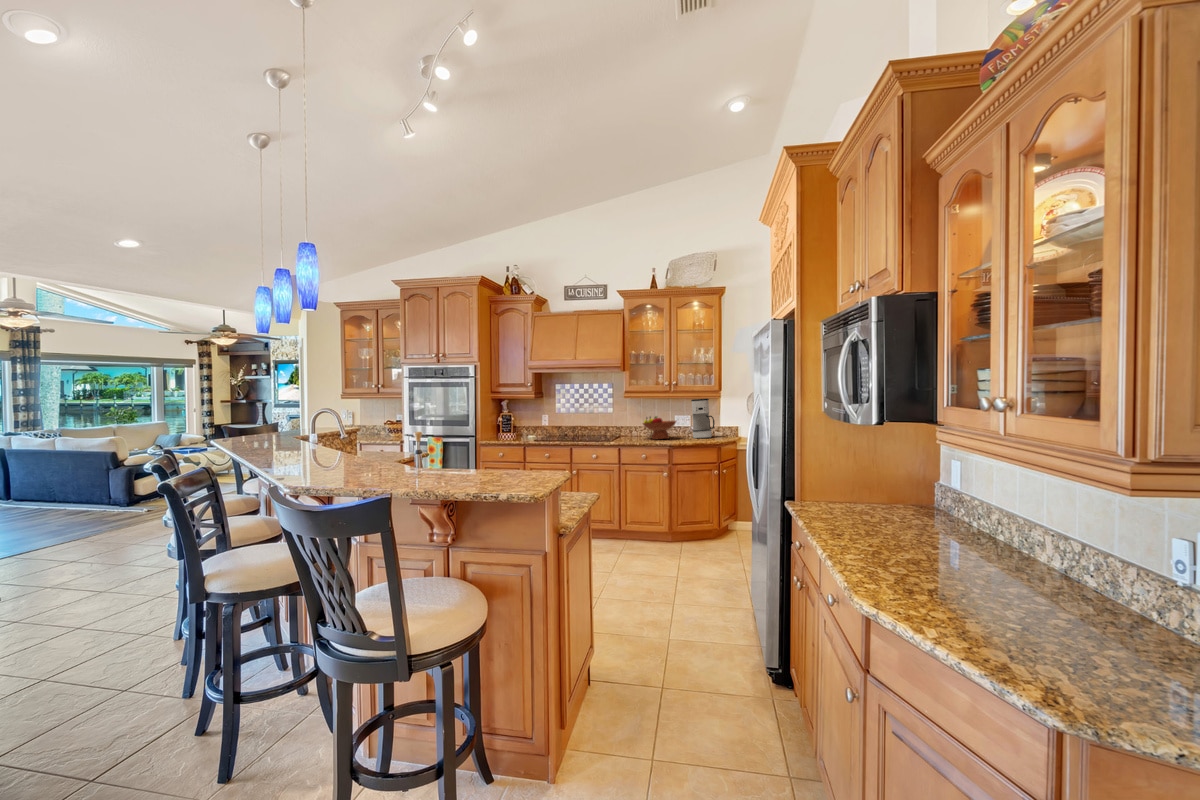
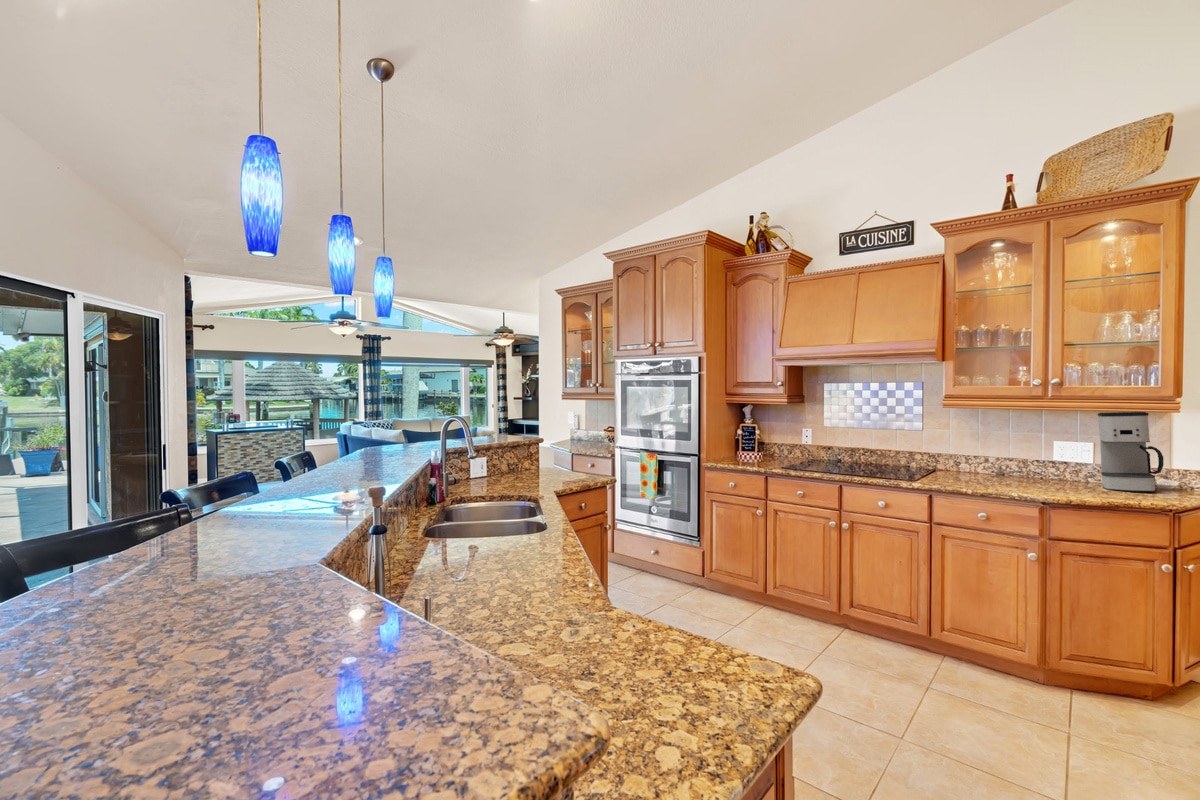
fruit bowl: present [643,416,676,439] -> none [980,441,1064,485]

